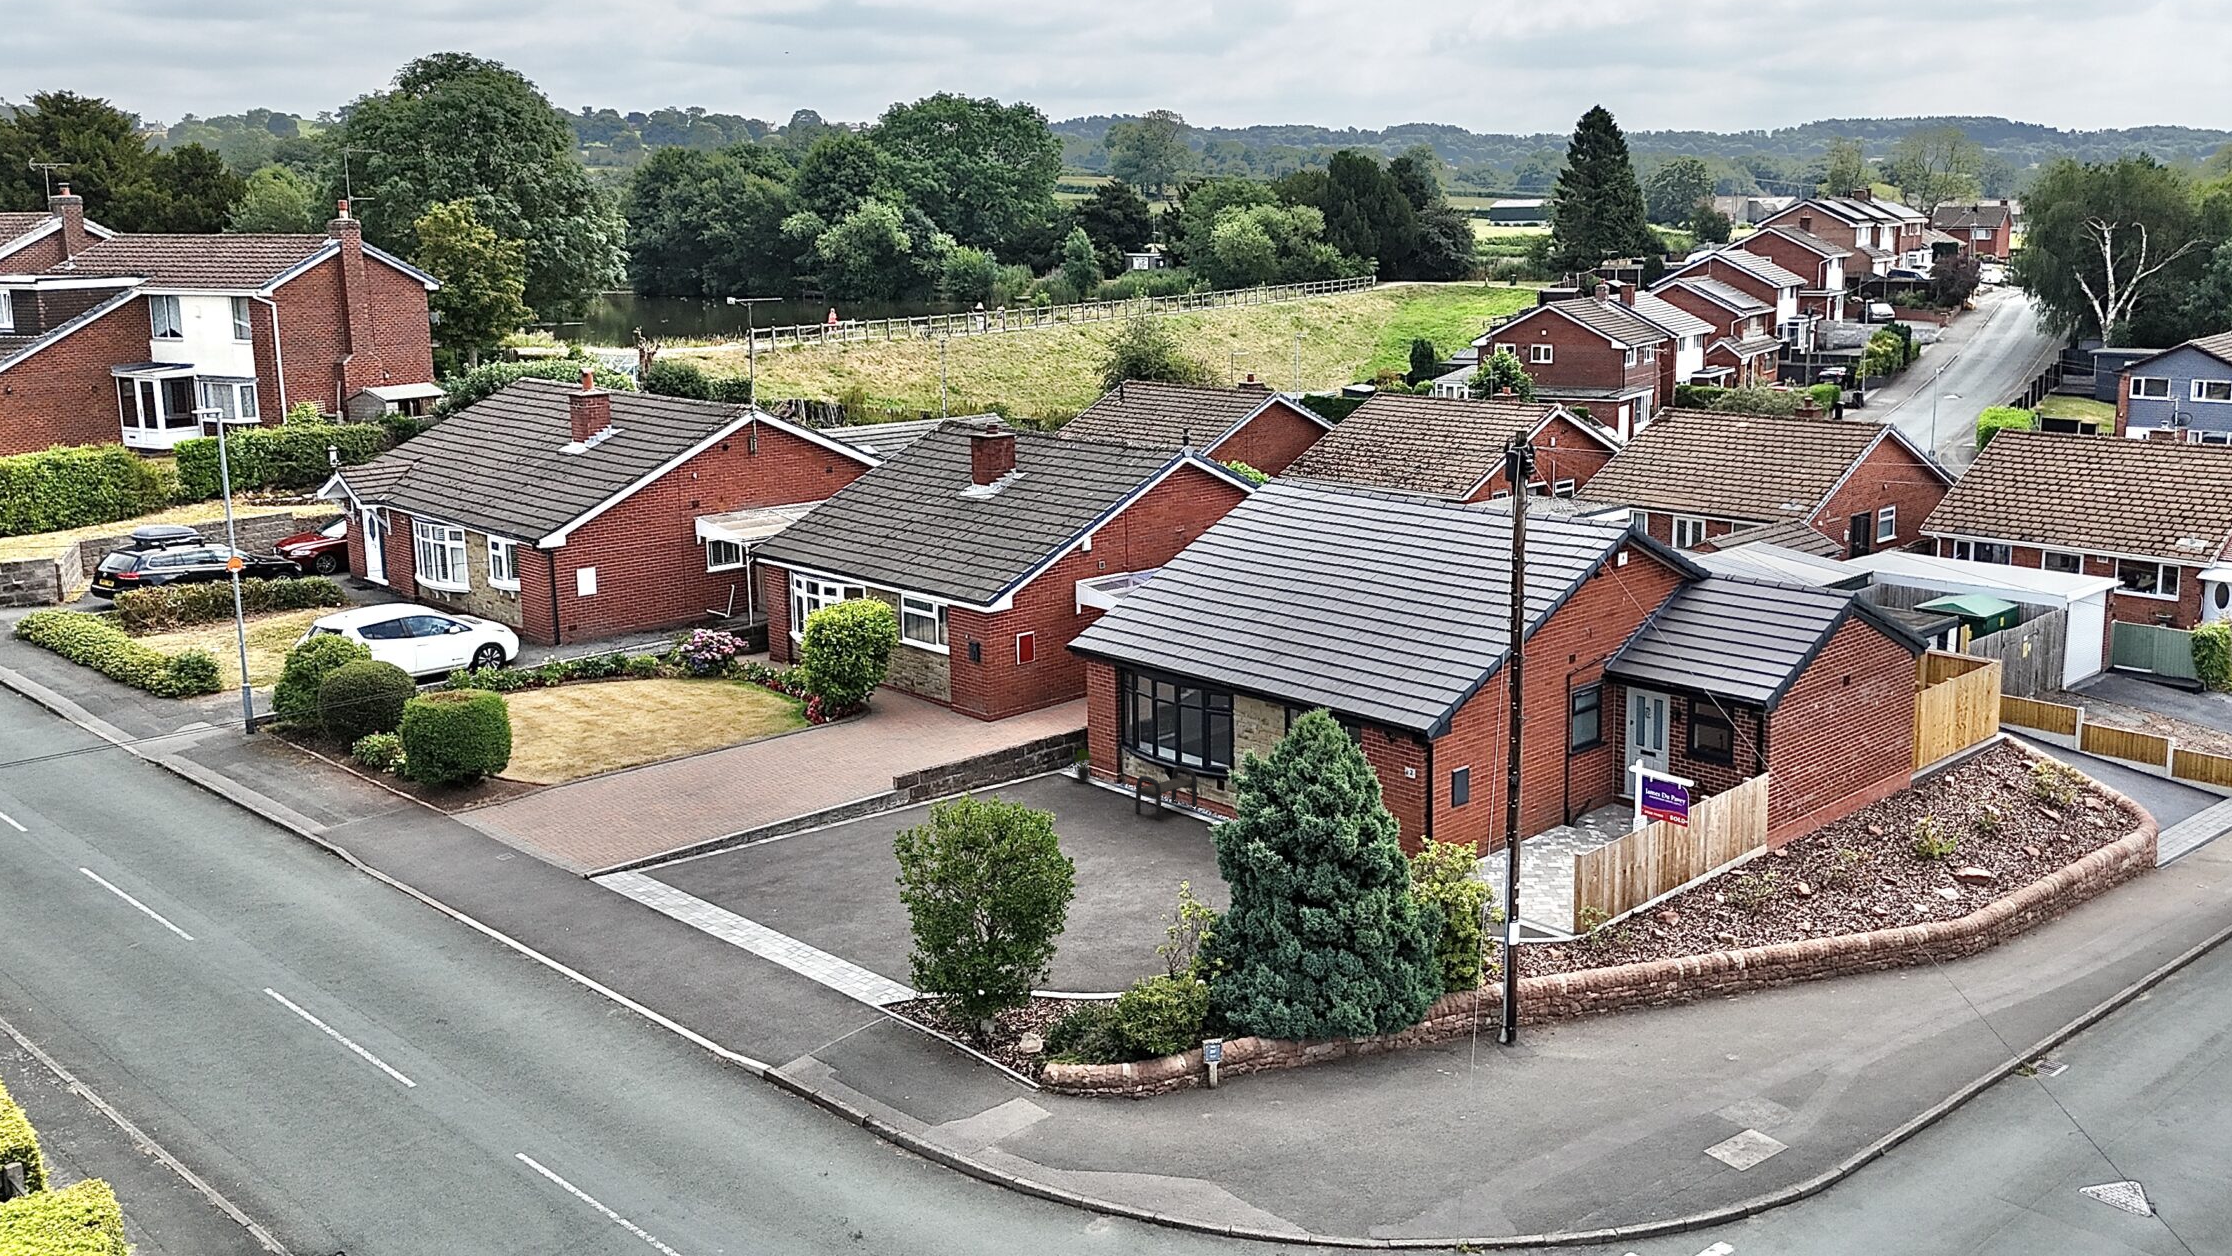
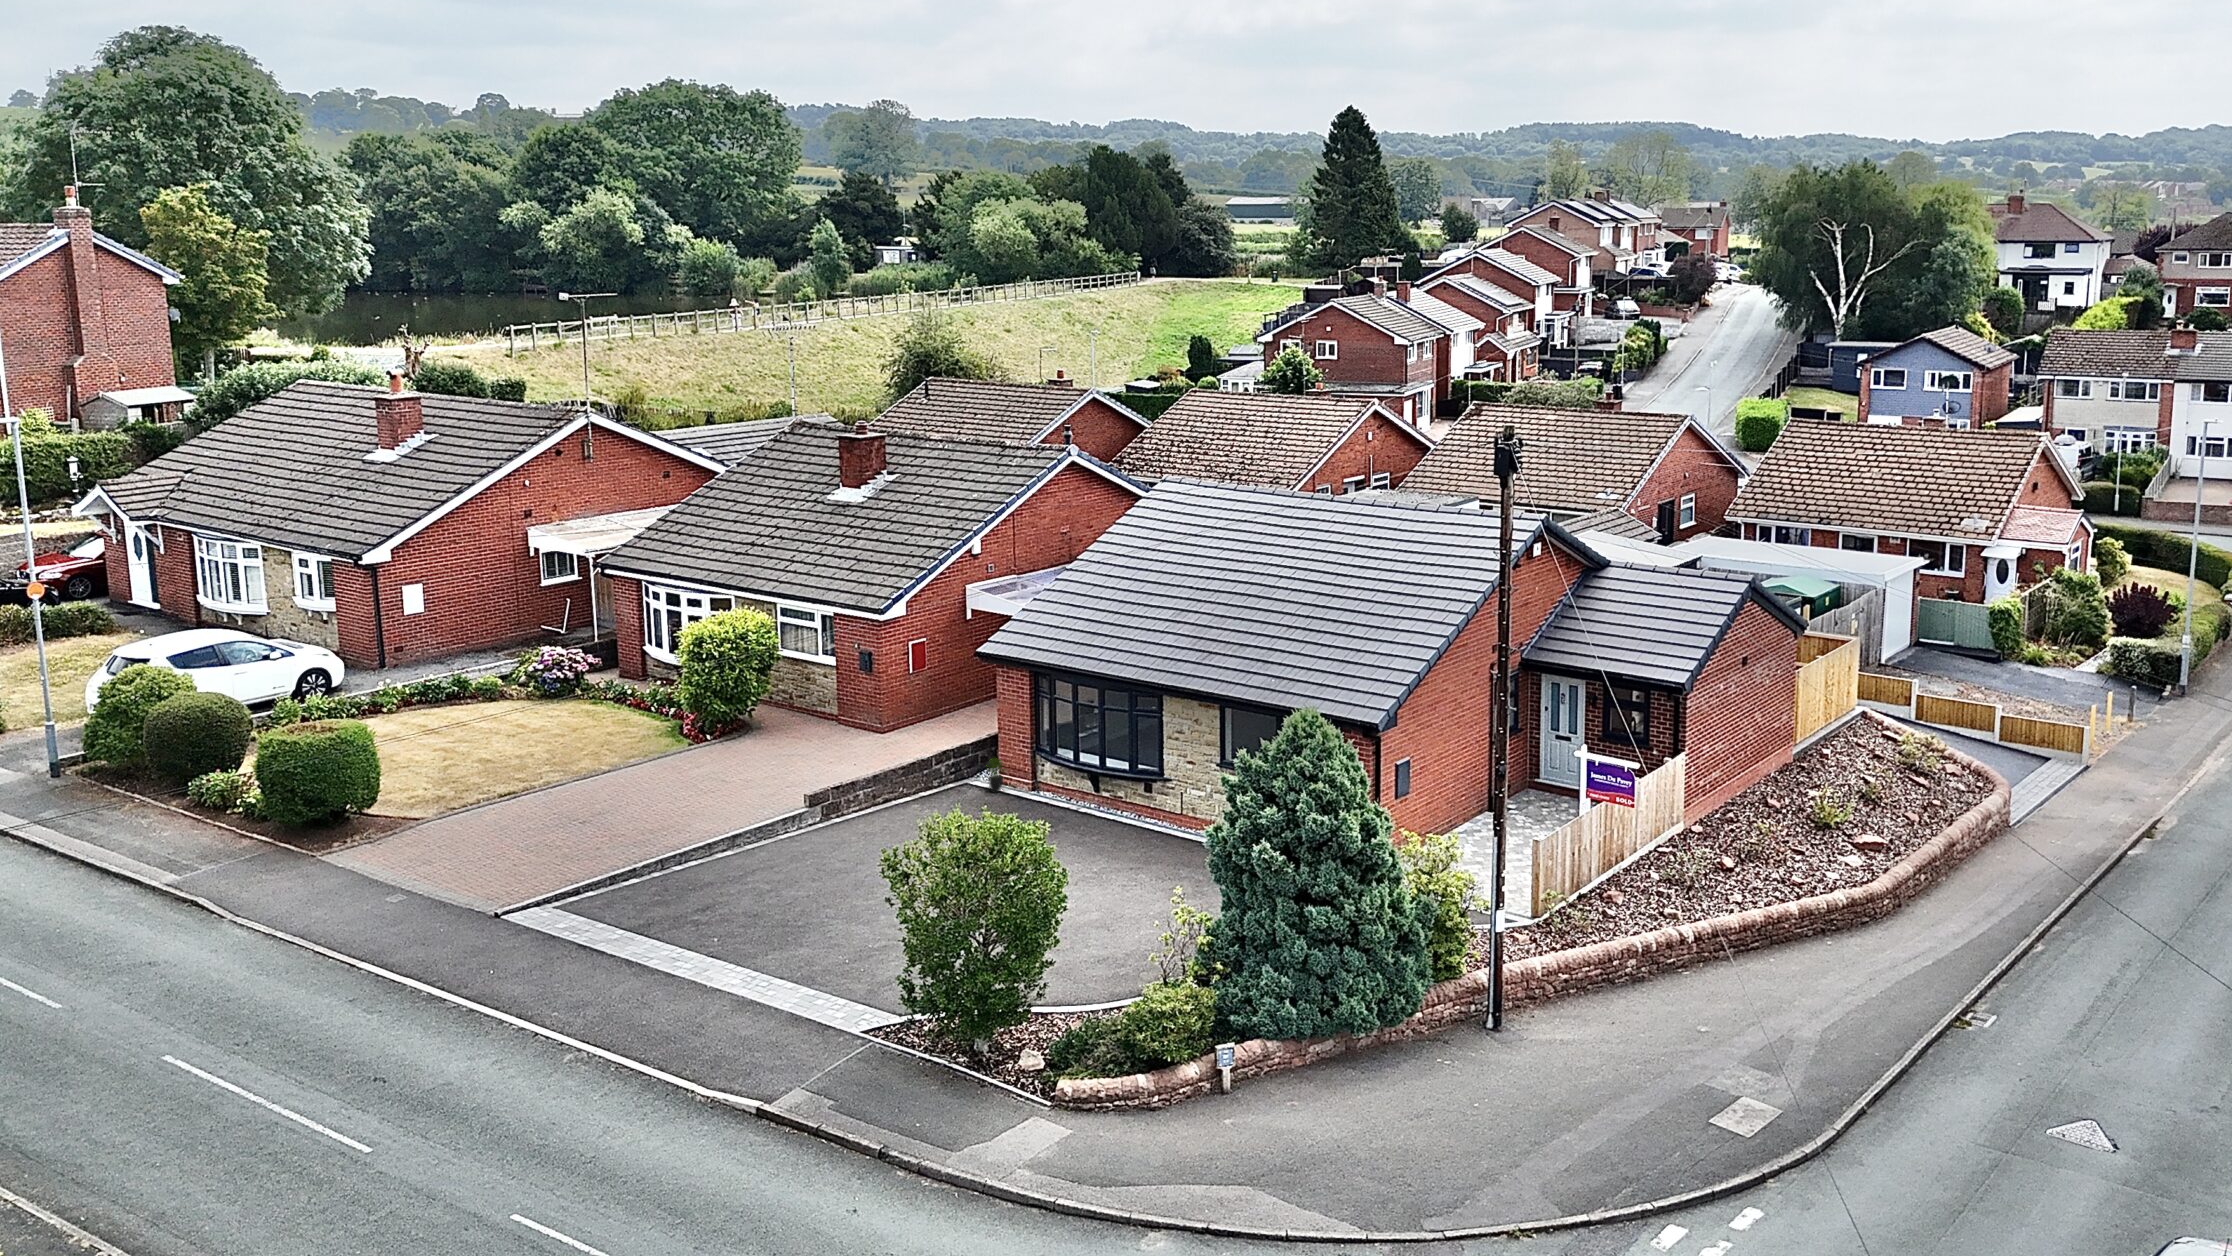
bench: present [1135,766,1197,820] -> none [1060,771,1121,827]

